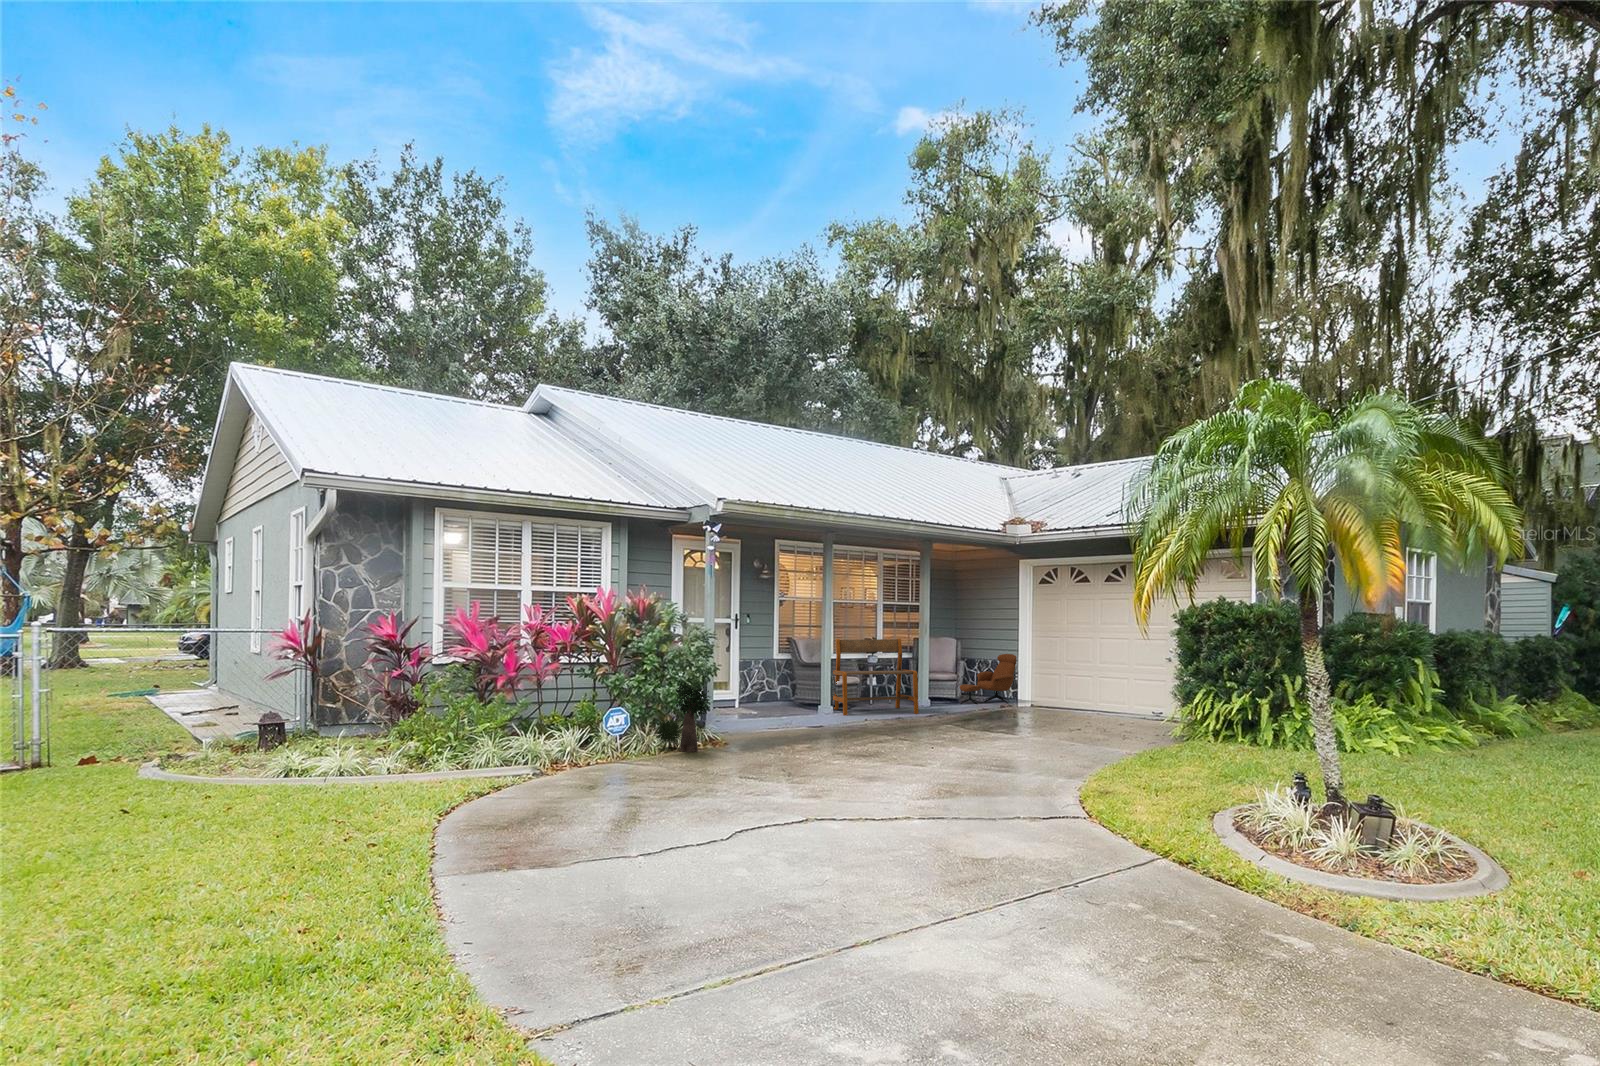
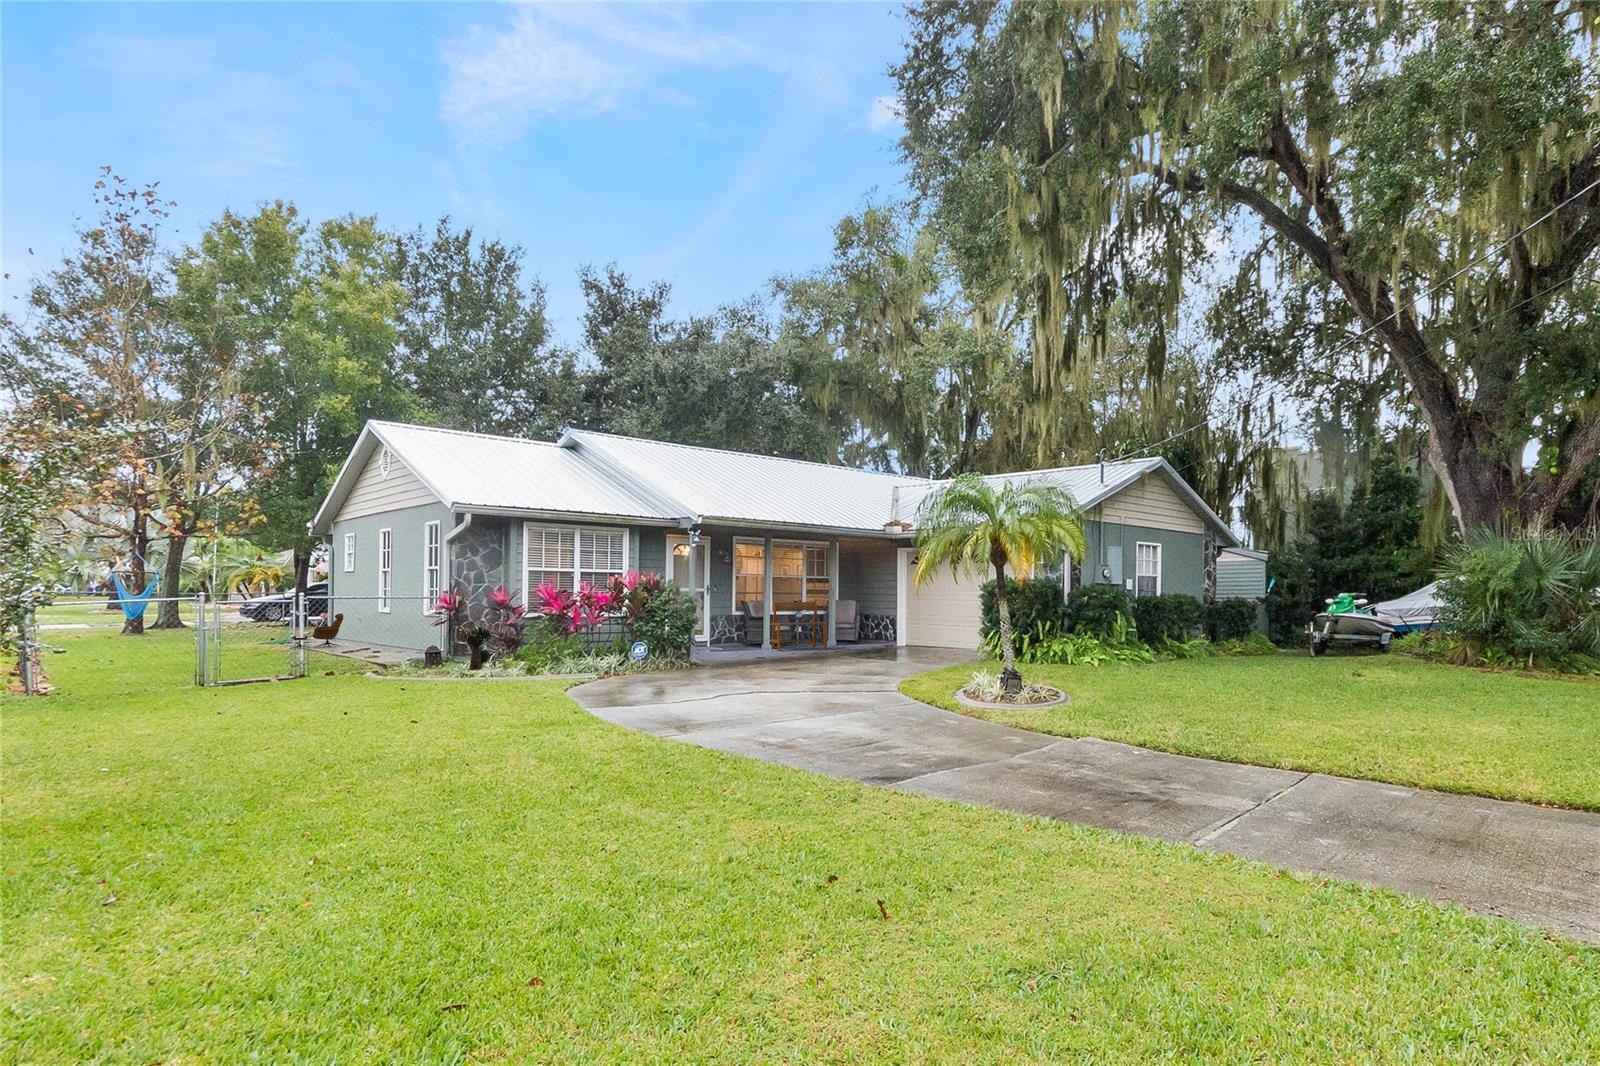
lounge chair: present [960,654,1016,704] -> present [292,614,343,648]
potted plant: present [657,682,710,752] -> present [465,627,497,670]

